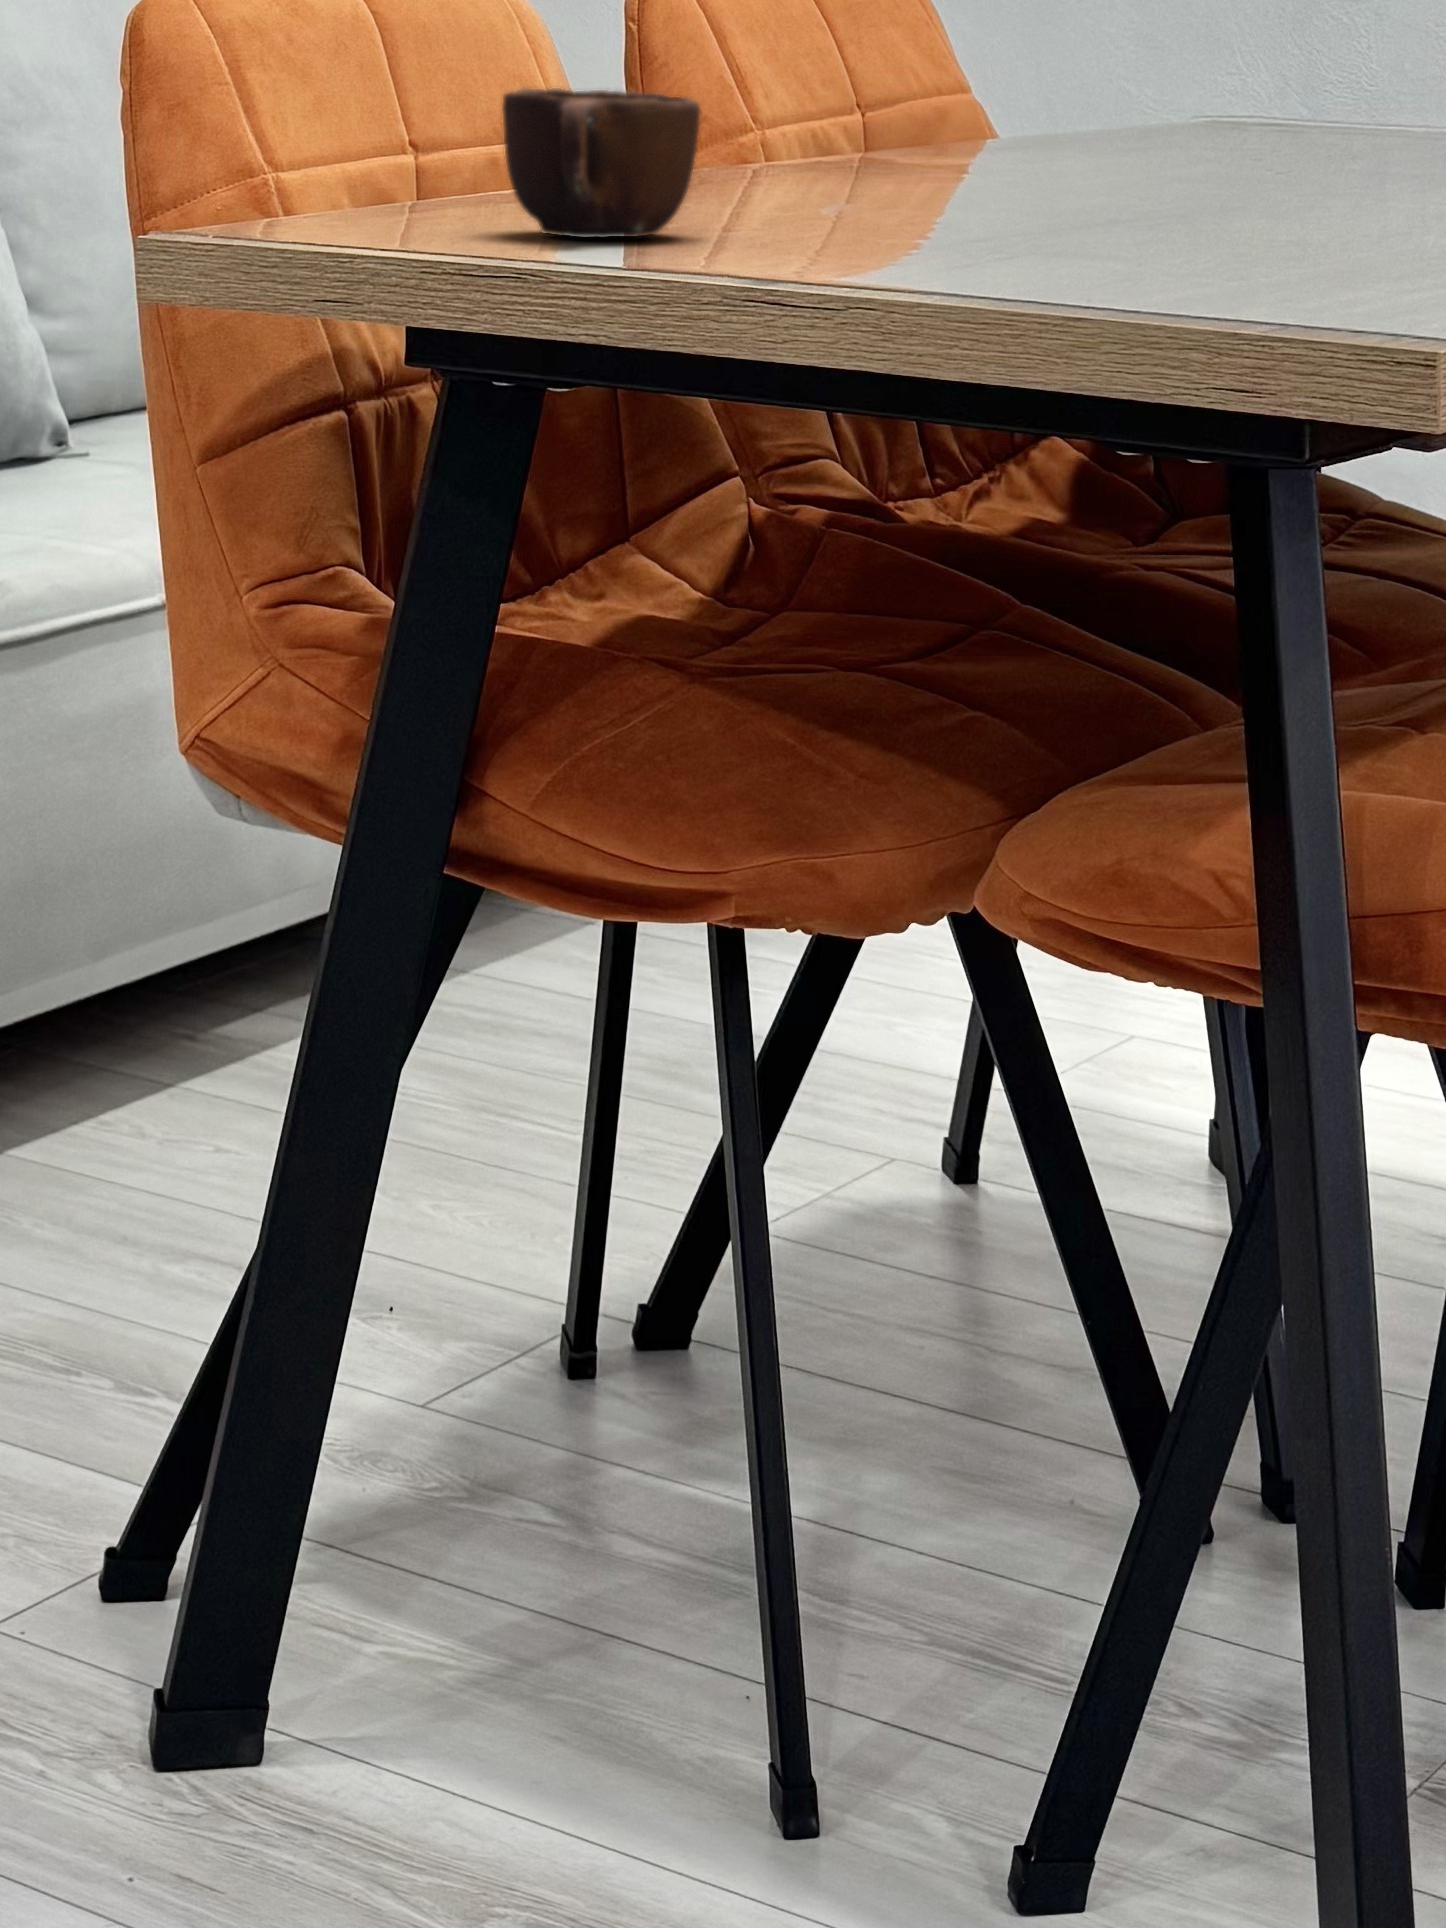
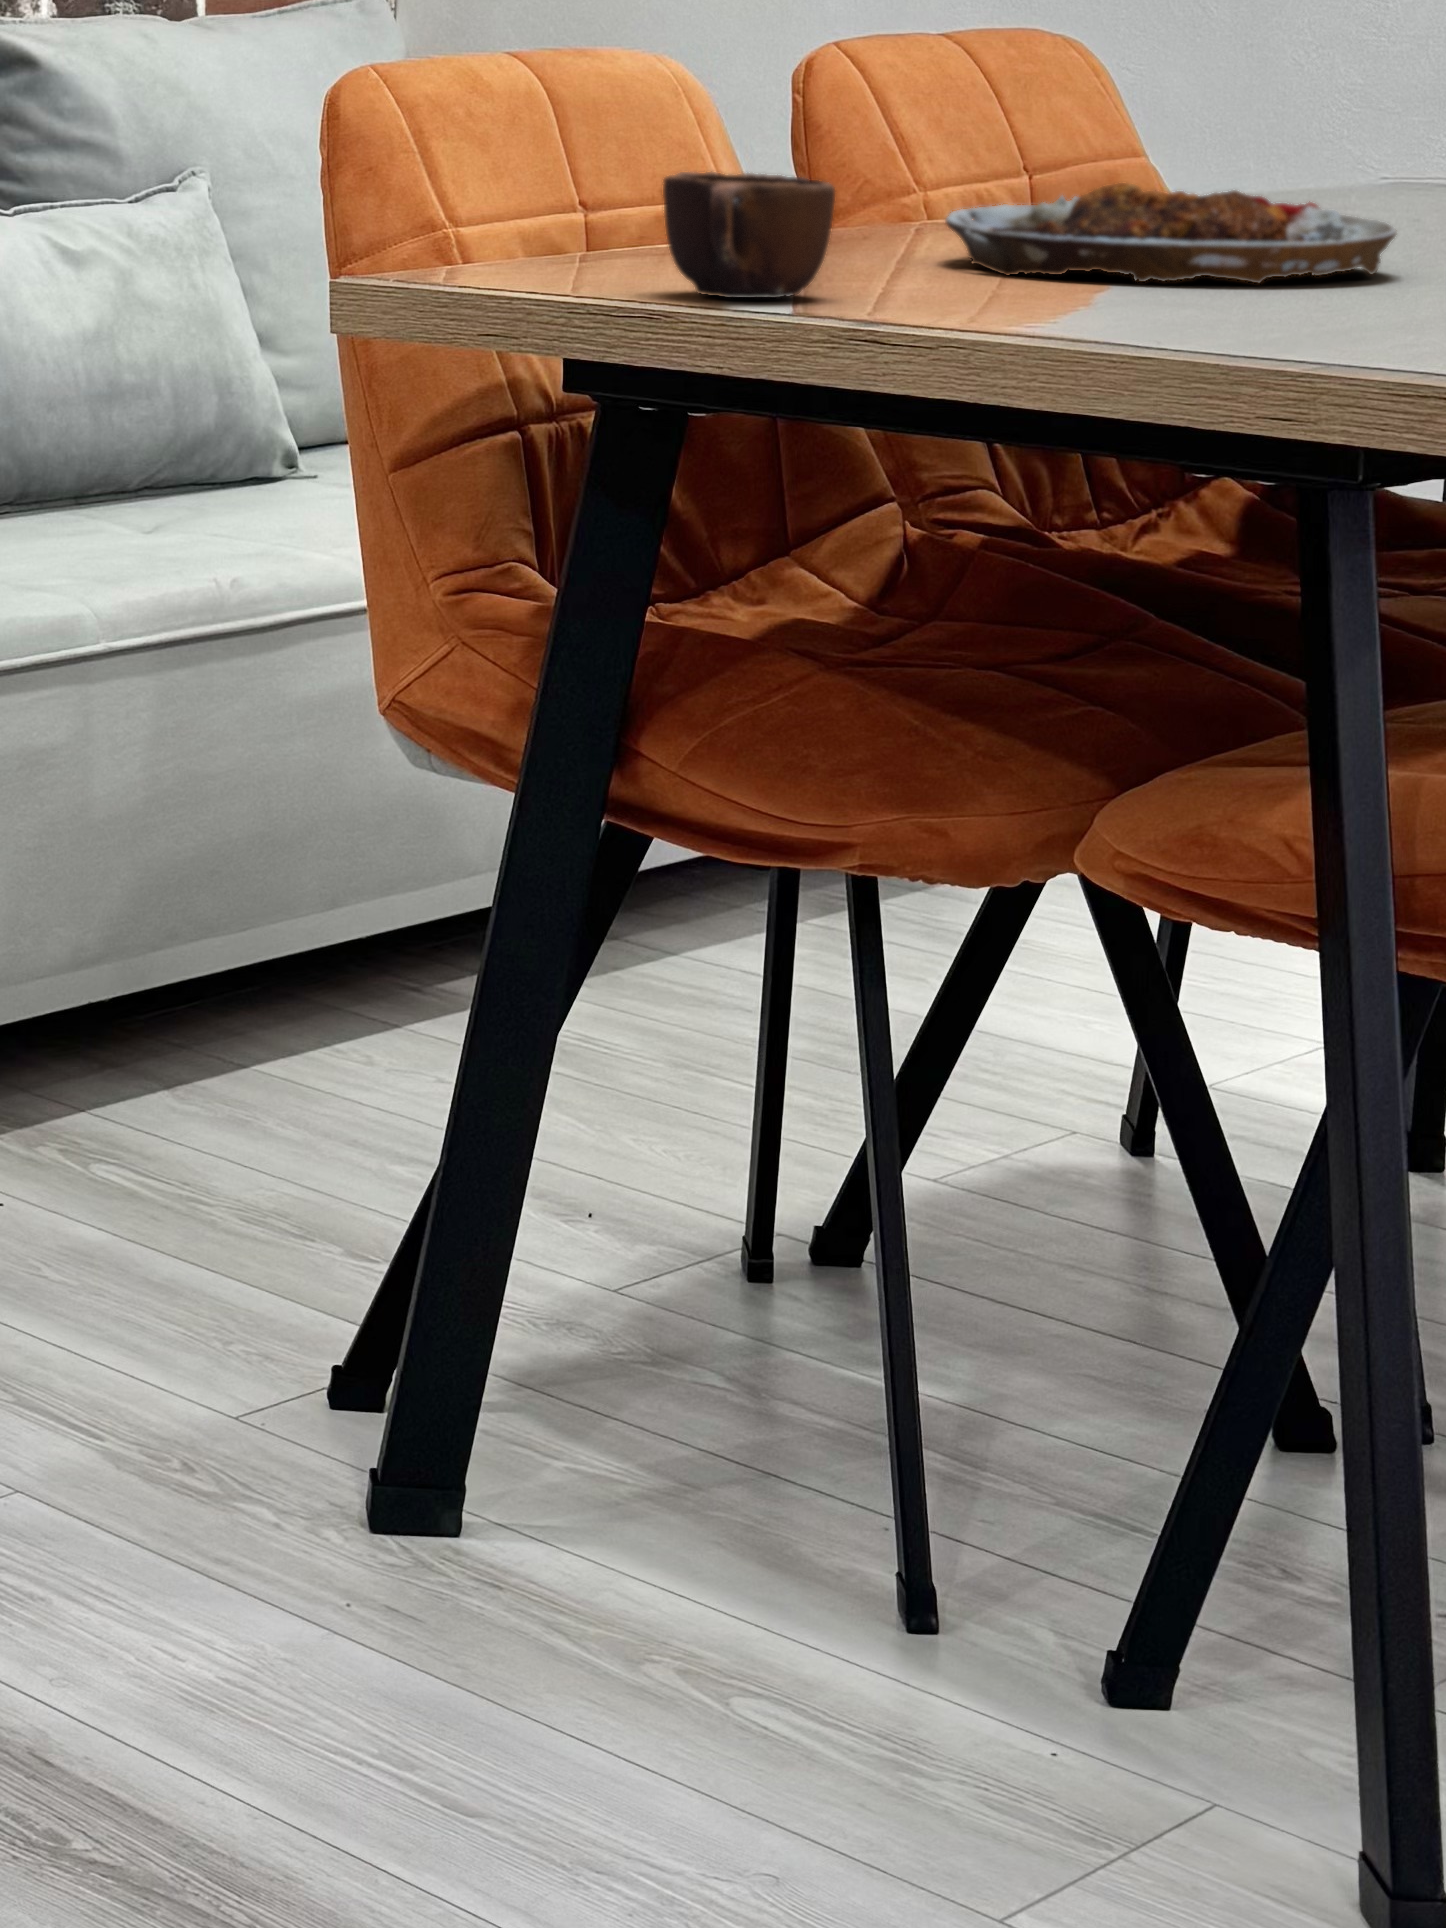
plate: none [805,104,1289,216] -> present [945,183,1396,283]

